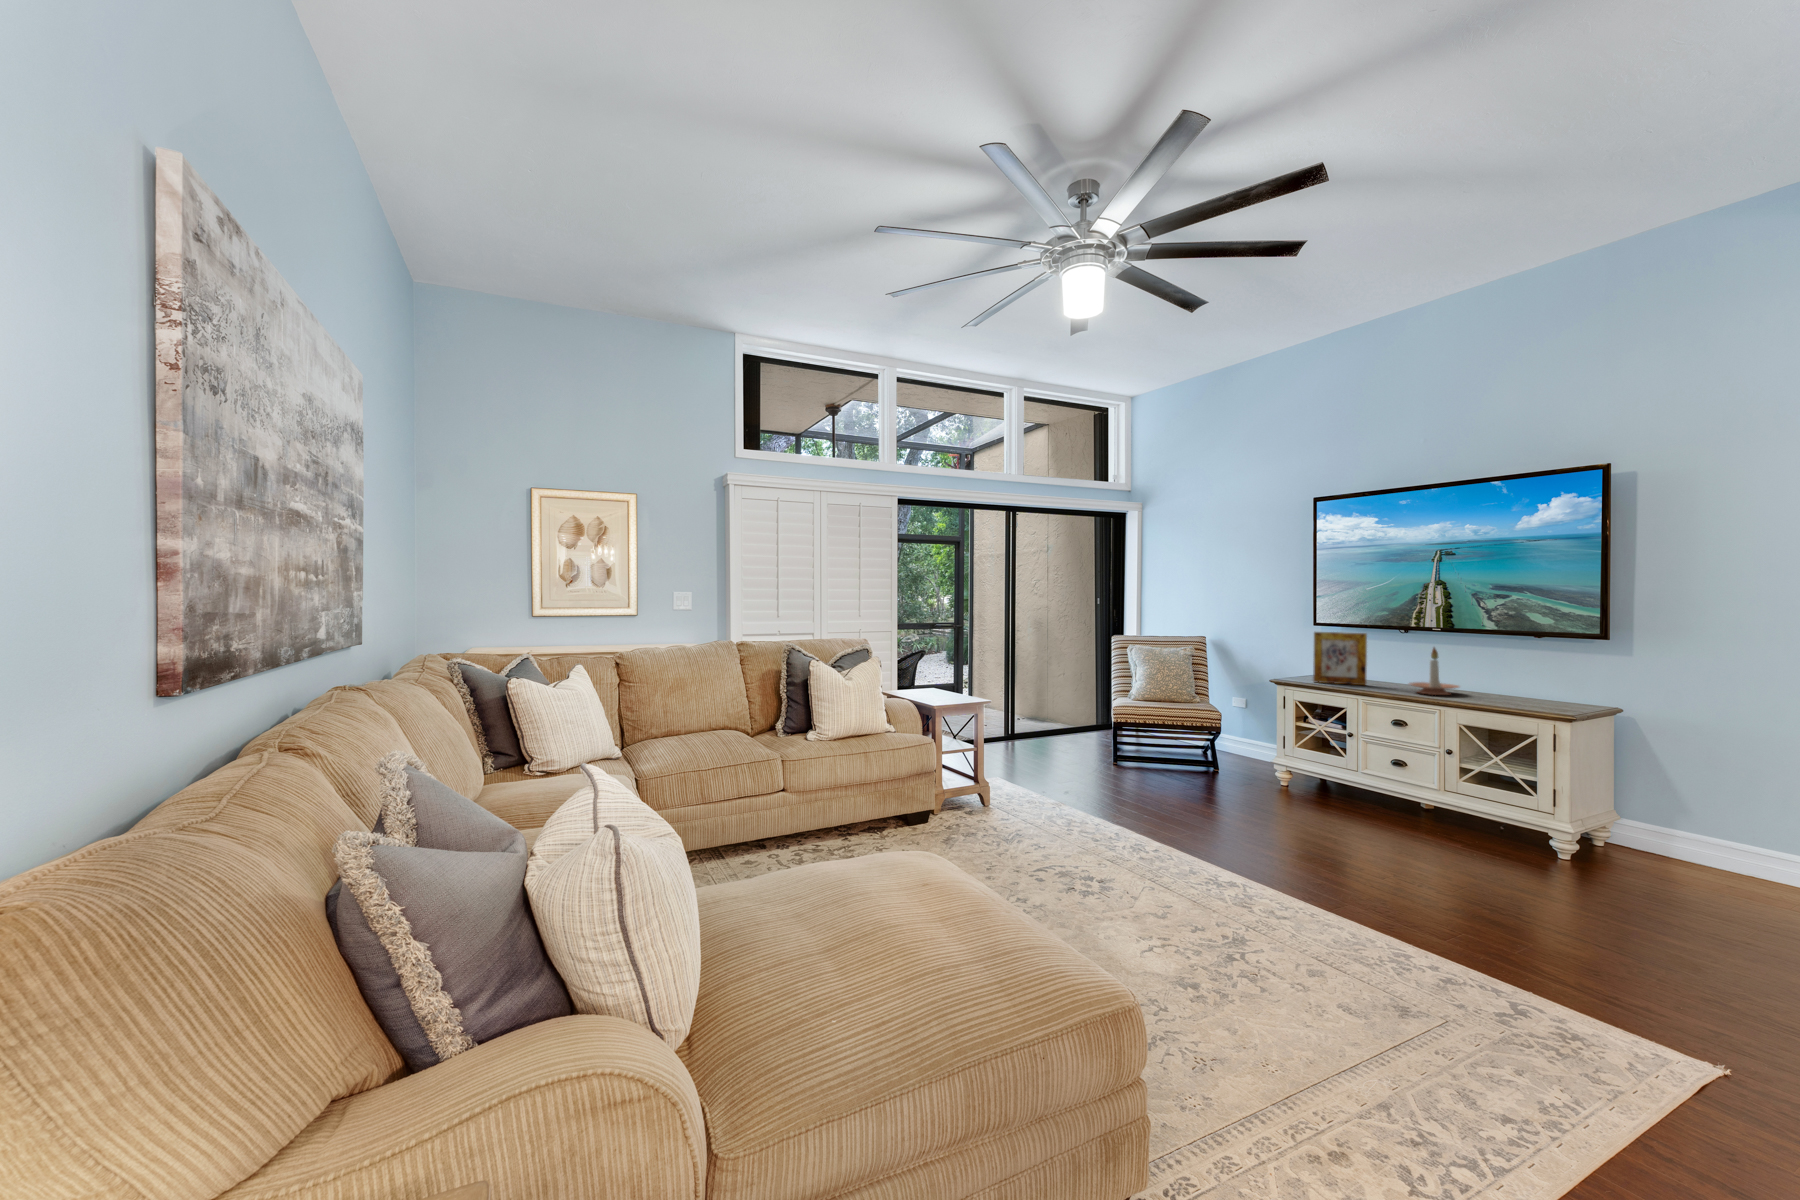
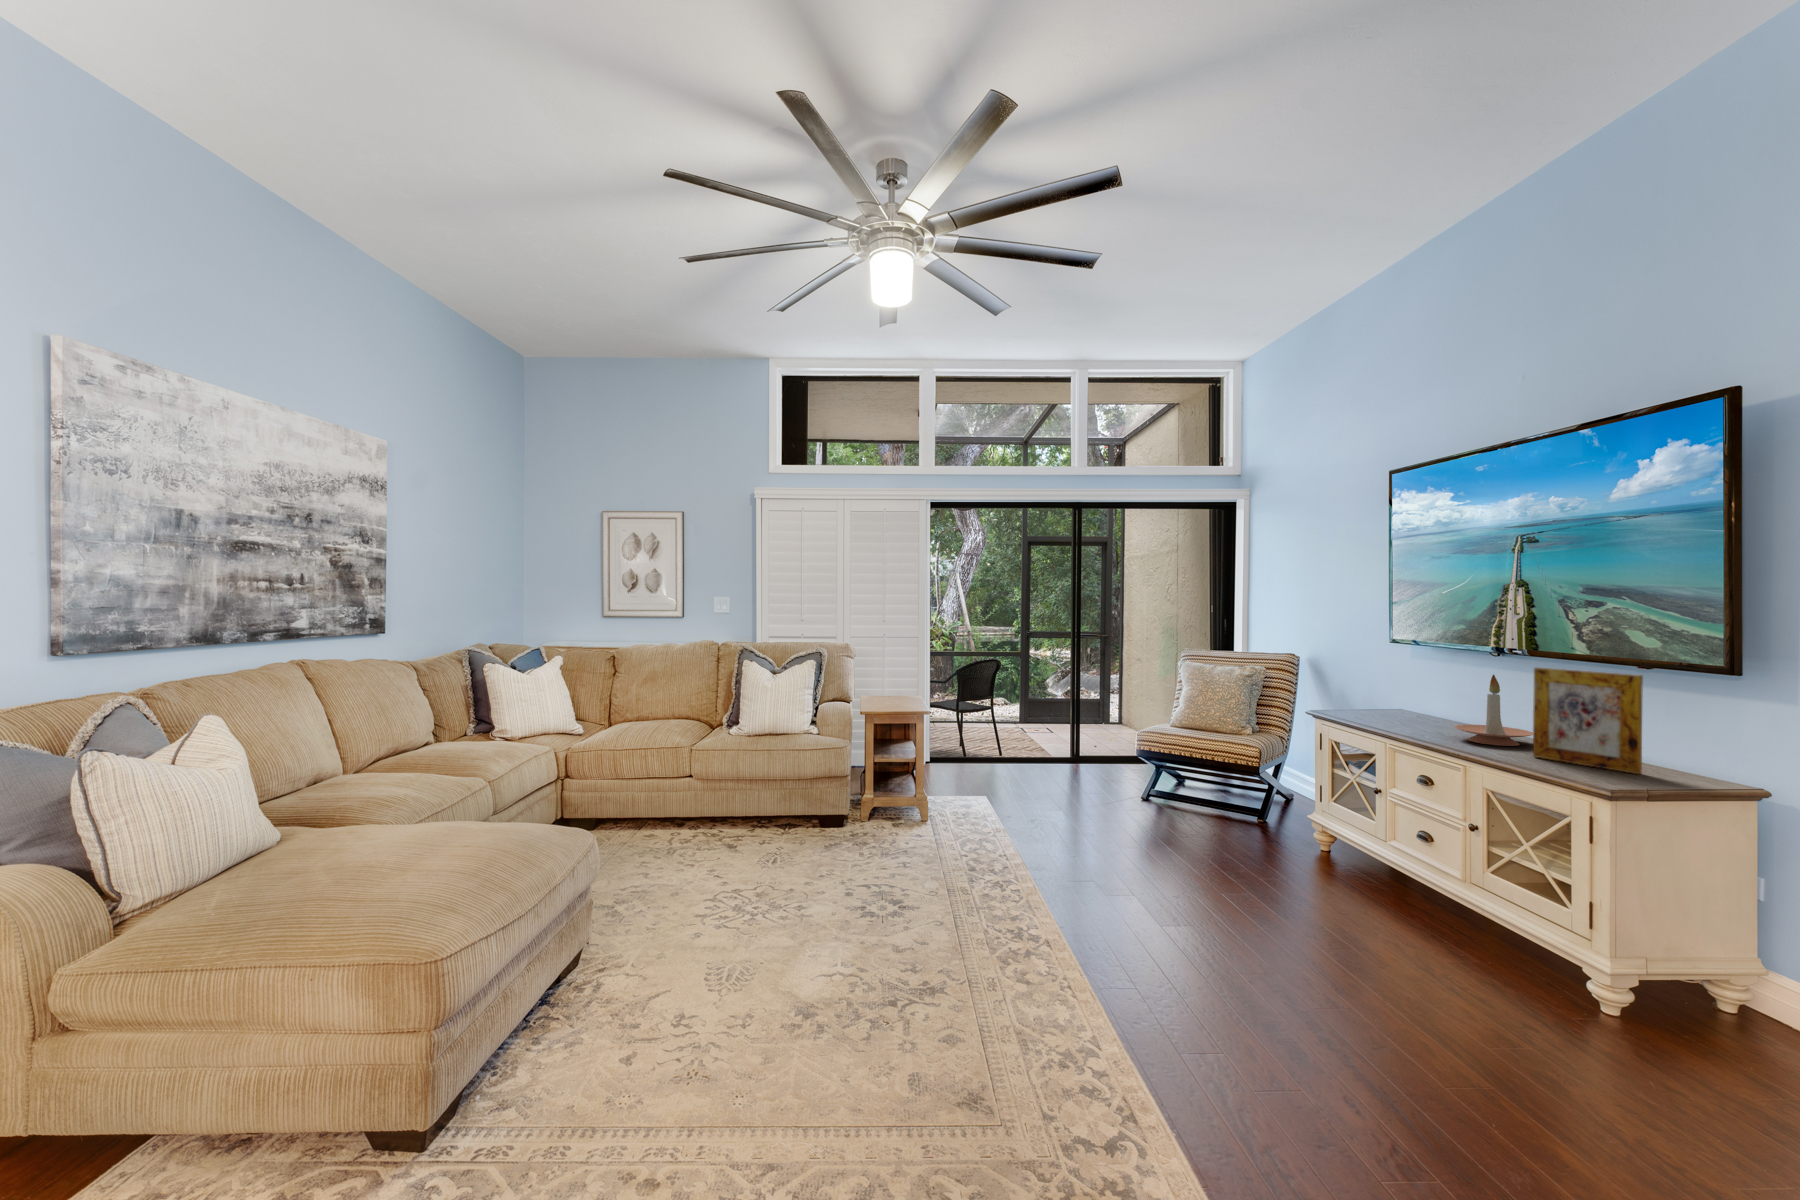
picture frame: present [1313,632,1367,685] -> present [1533,667,1643,774]

